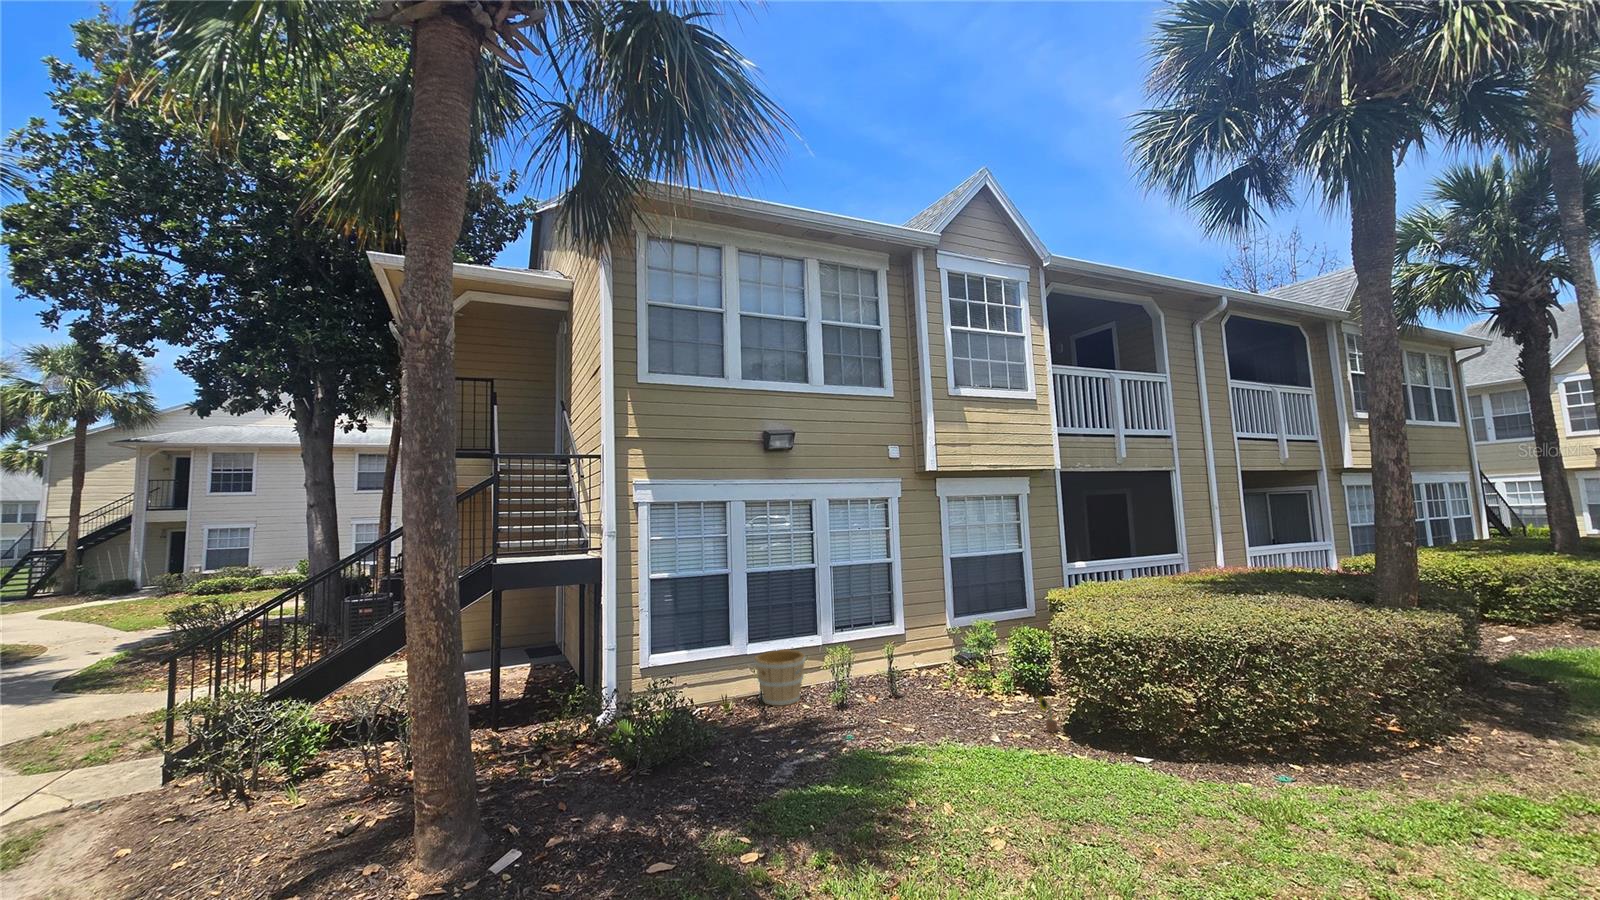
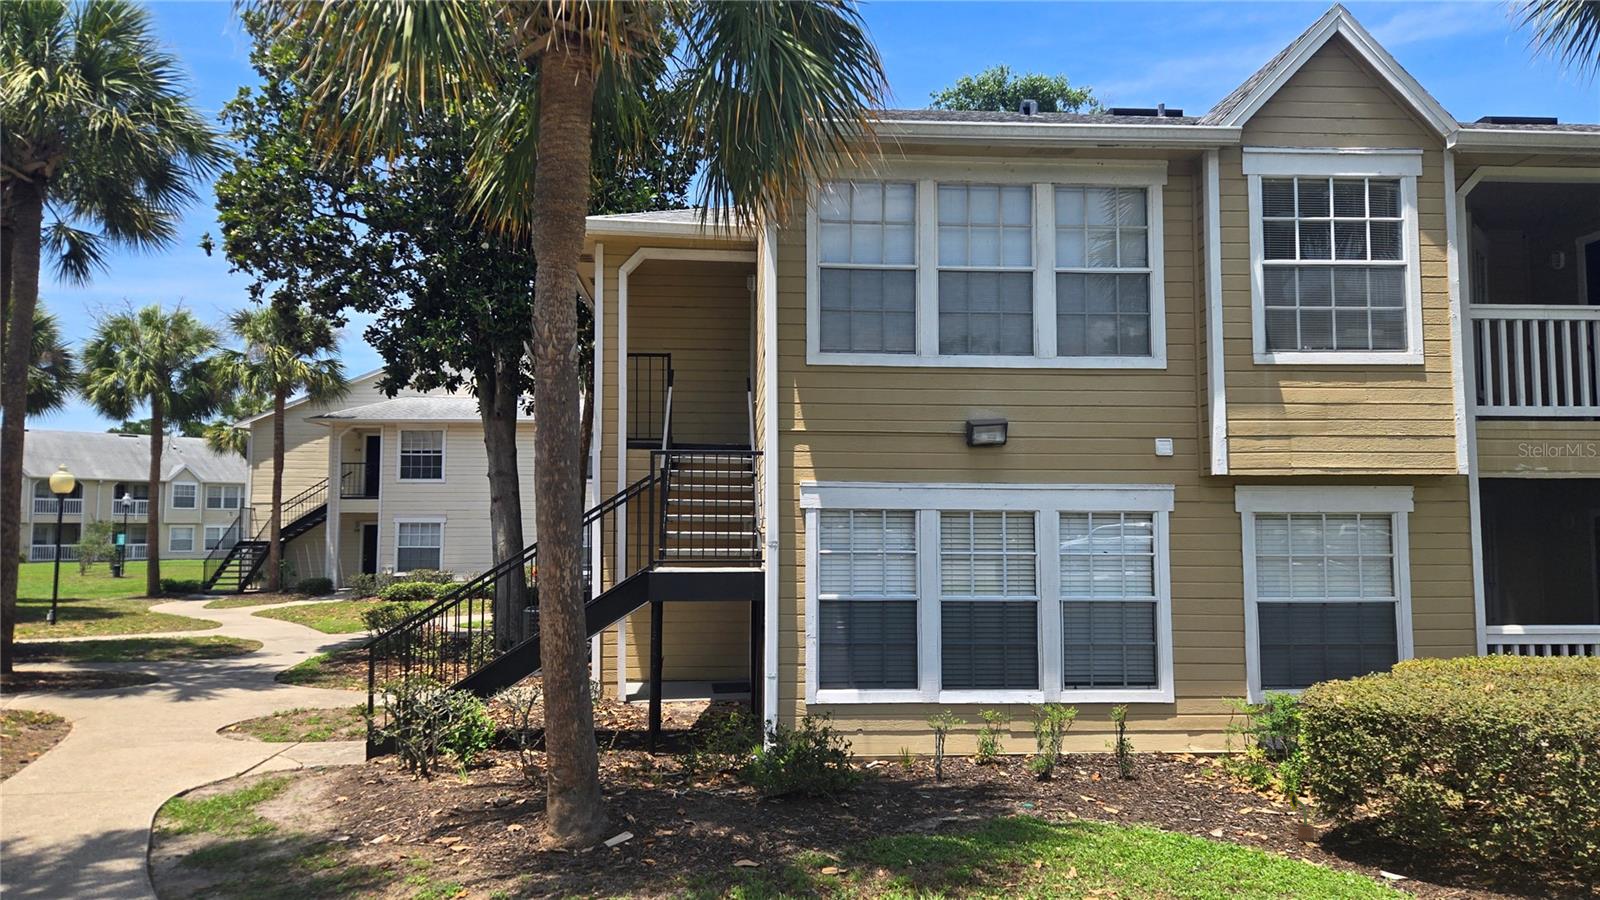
wooden bucket: present [754,649,806,706] -> none [941,705,1009,773]

